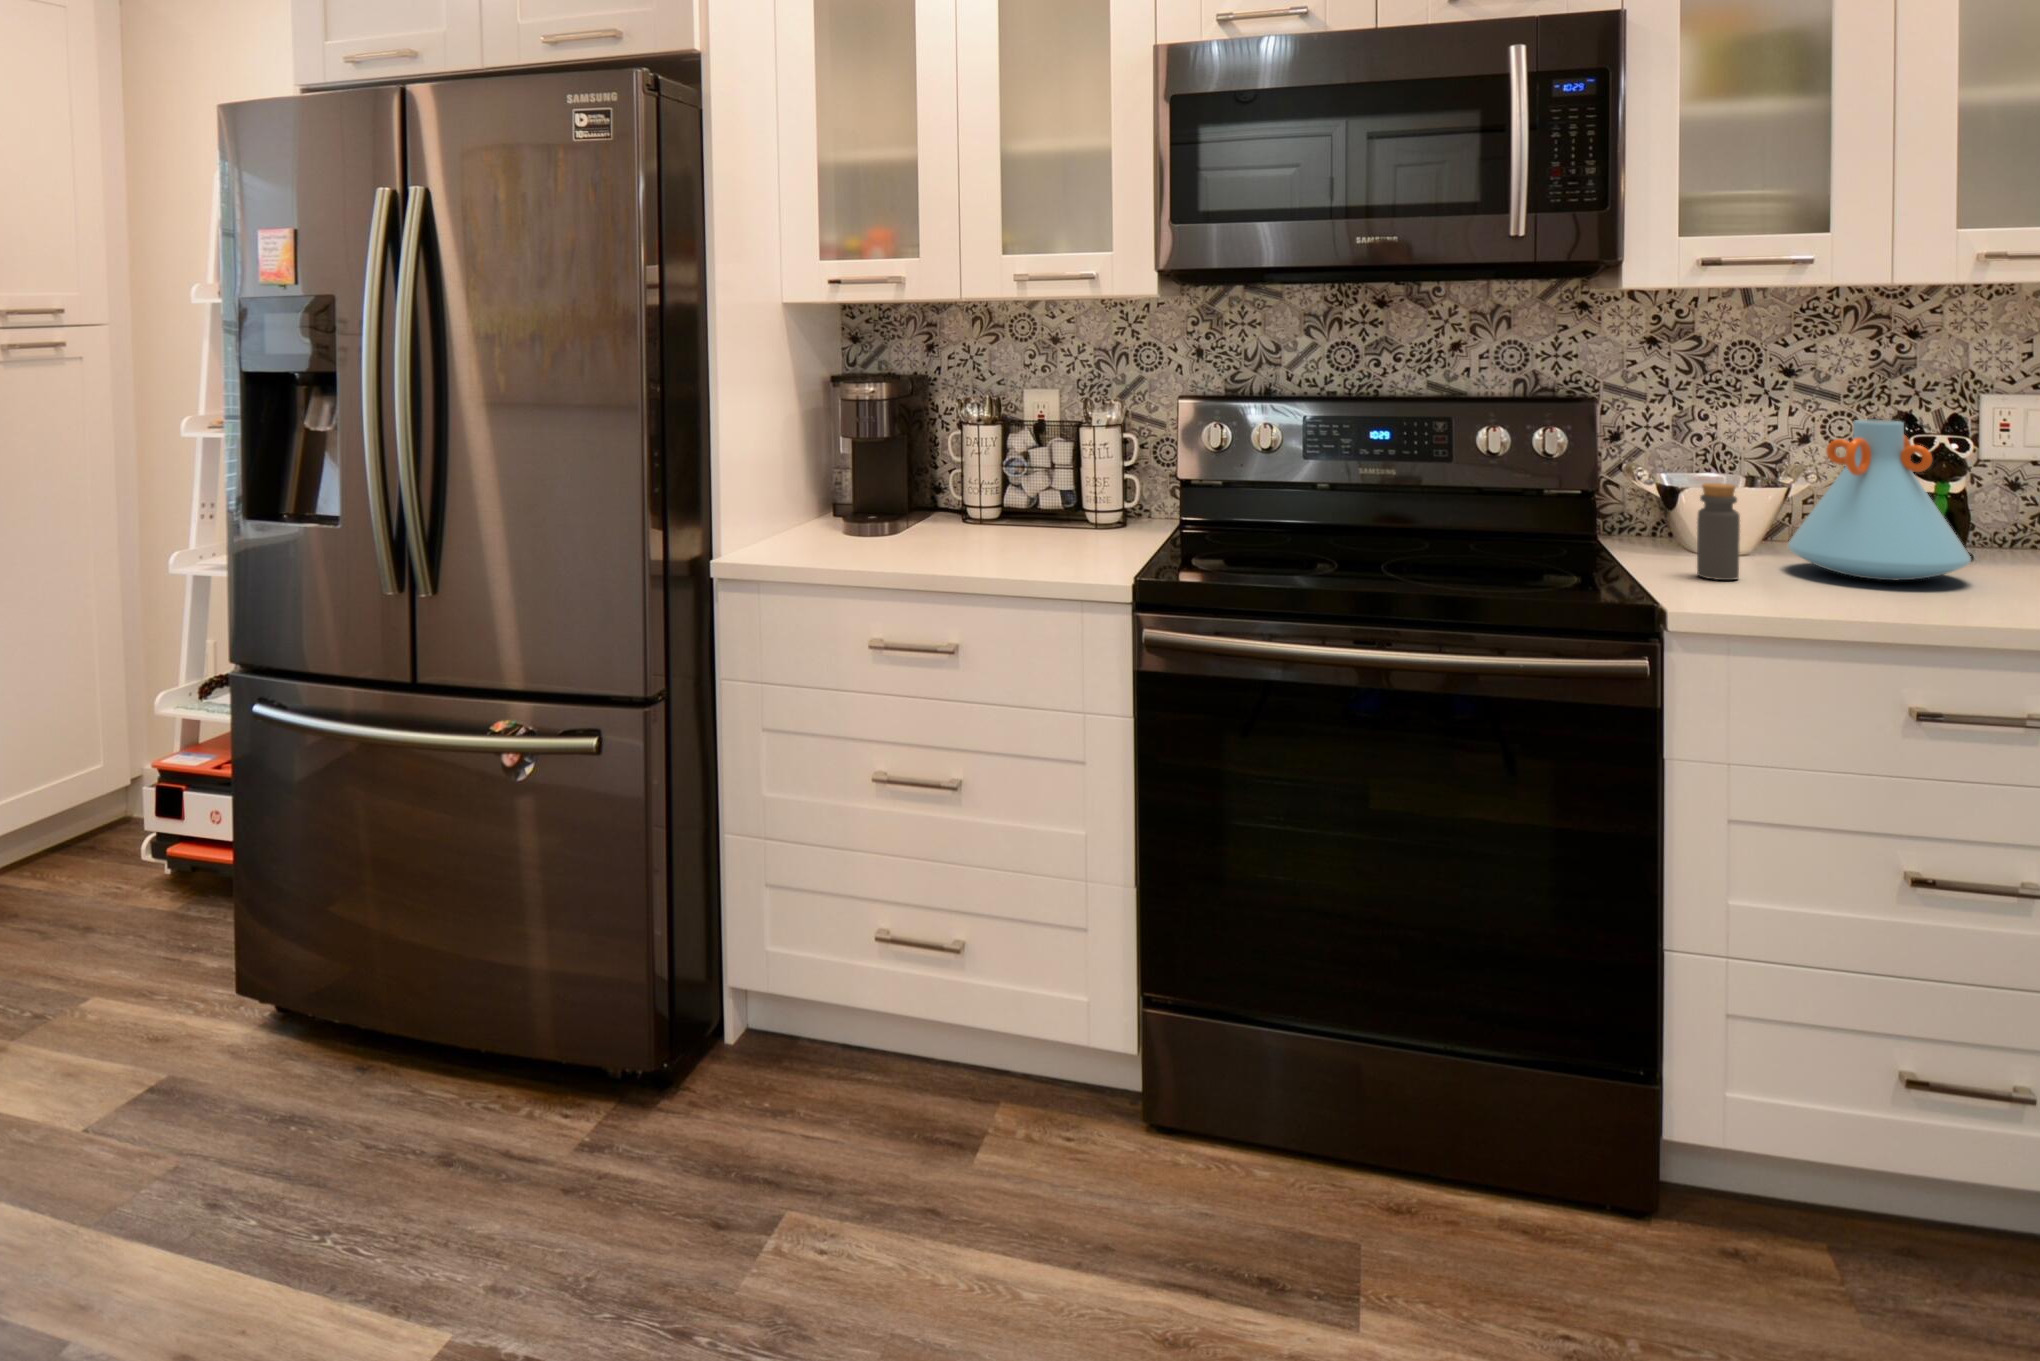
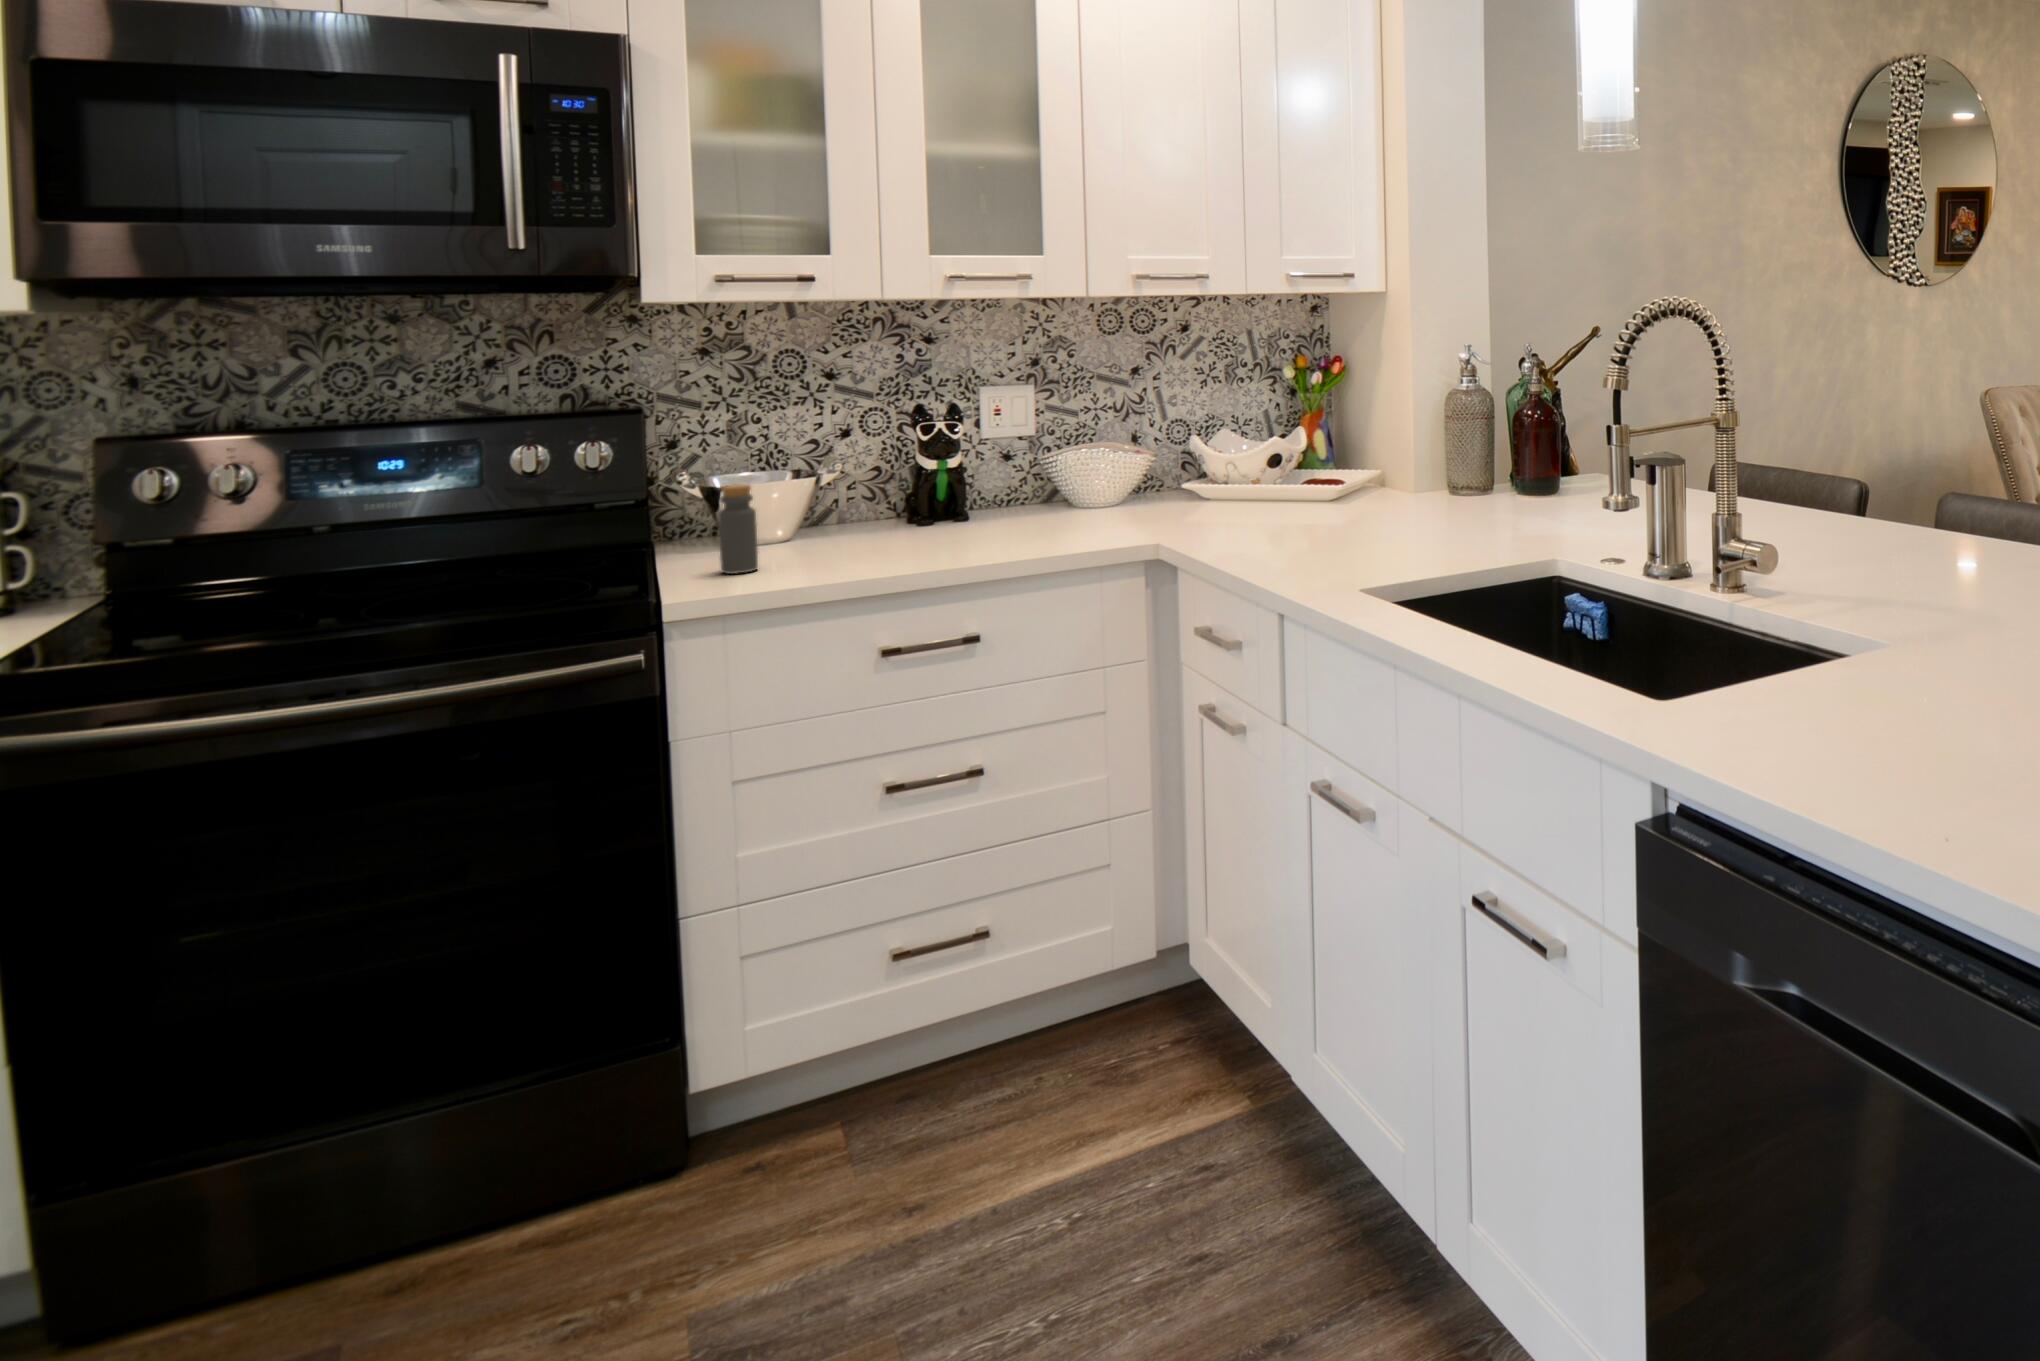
vase: present [1788,420,1971,580] -> none [809,416,947,553]

